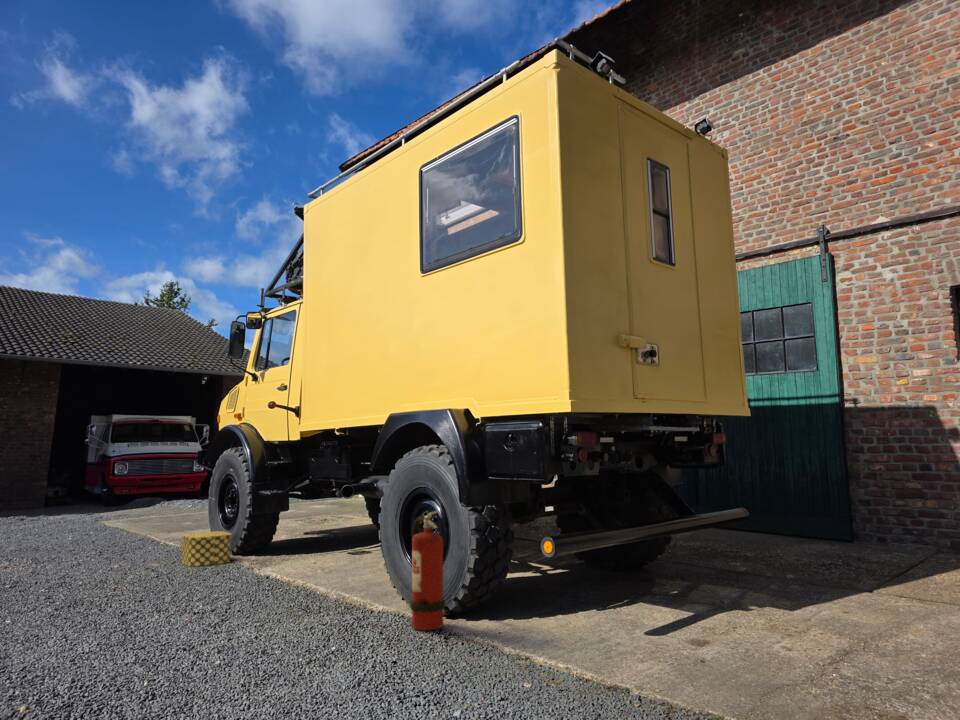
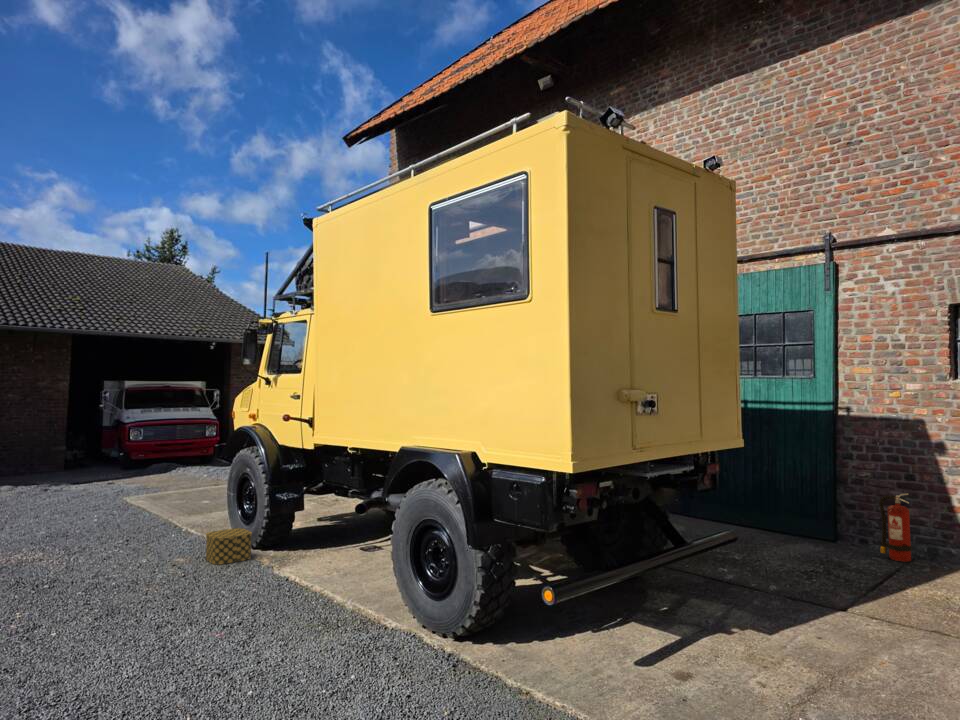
fire extinguisher: present [410,511,445,631] -> present [879,494,912,562]

